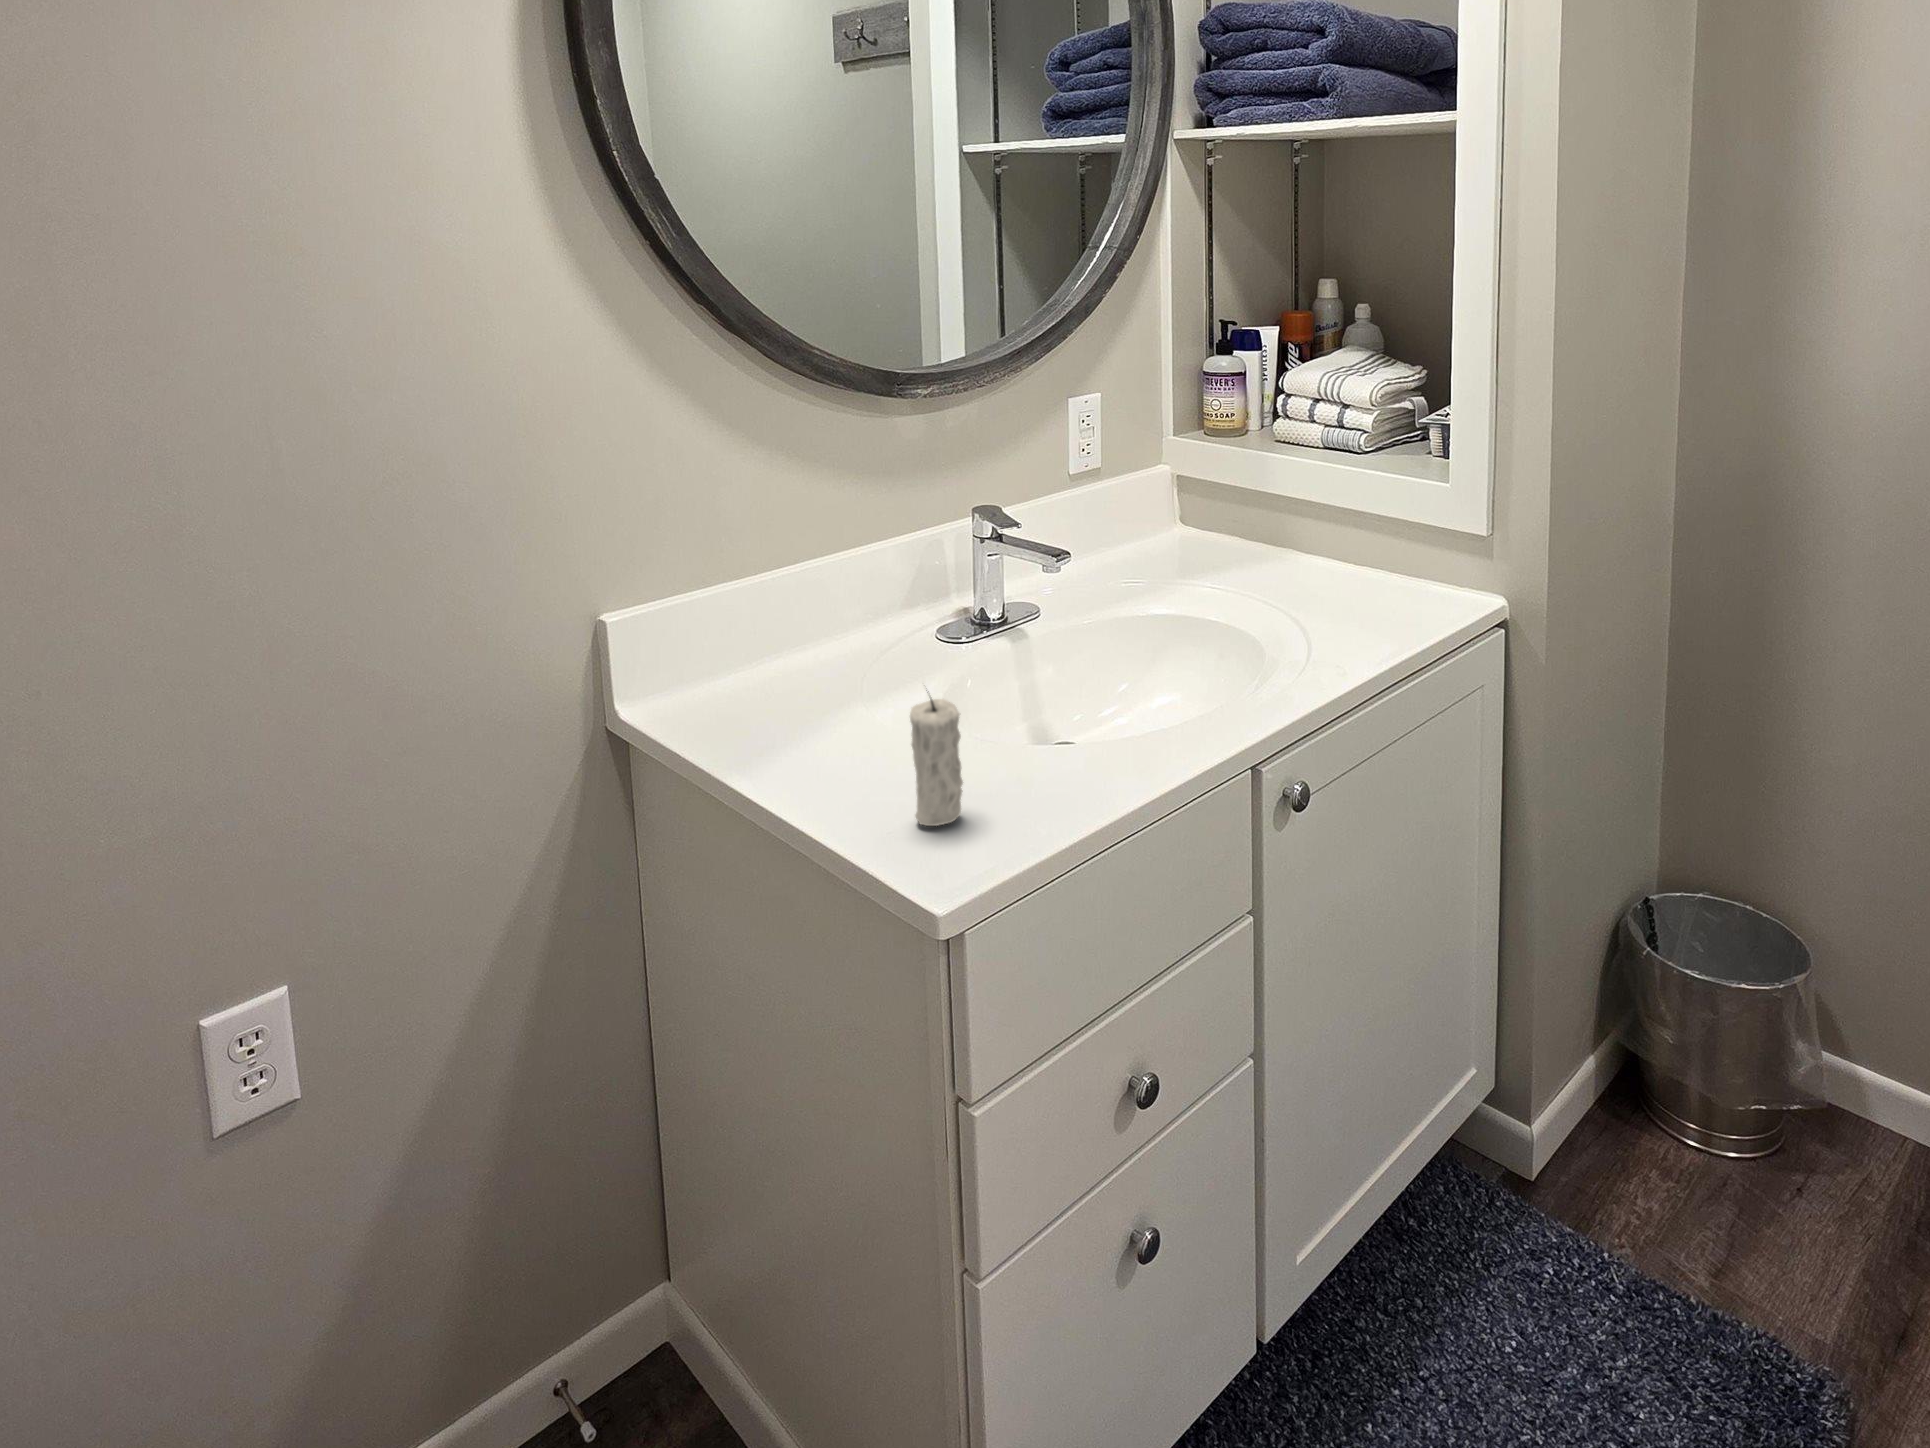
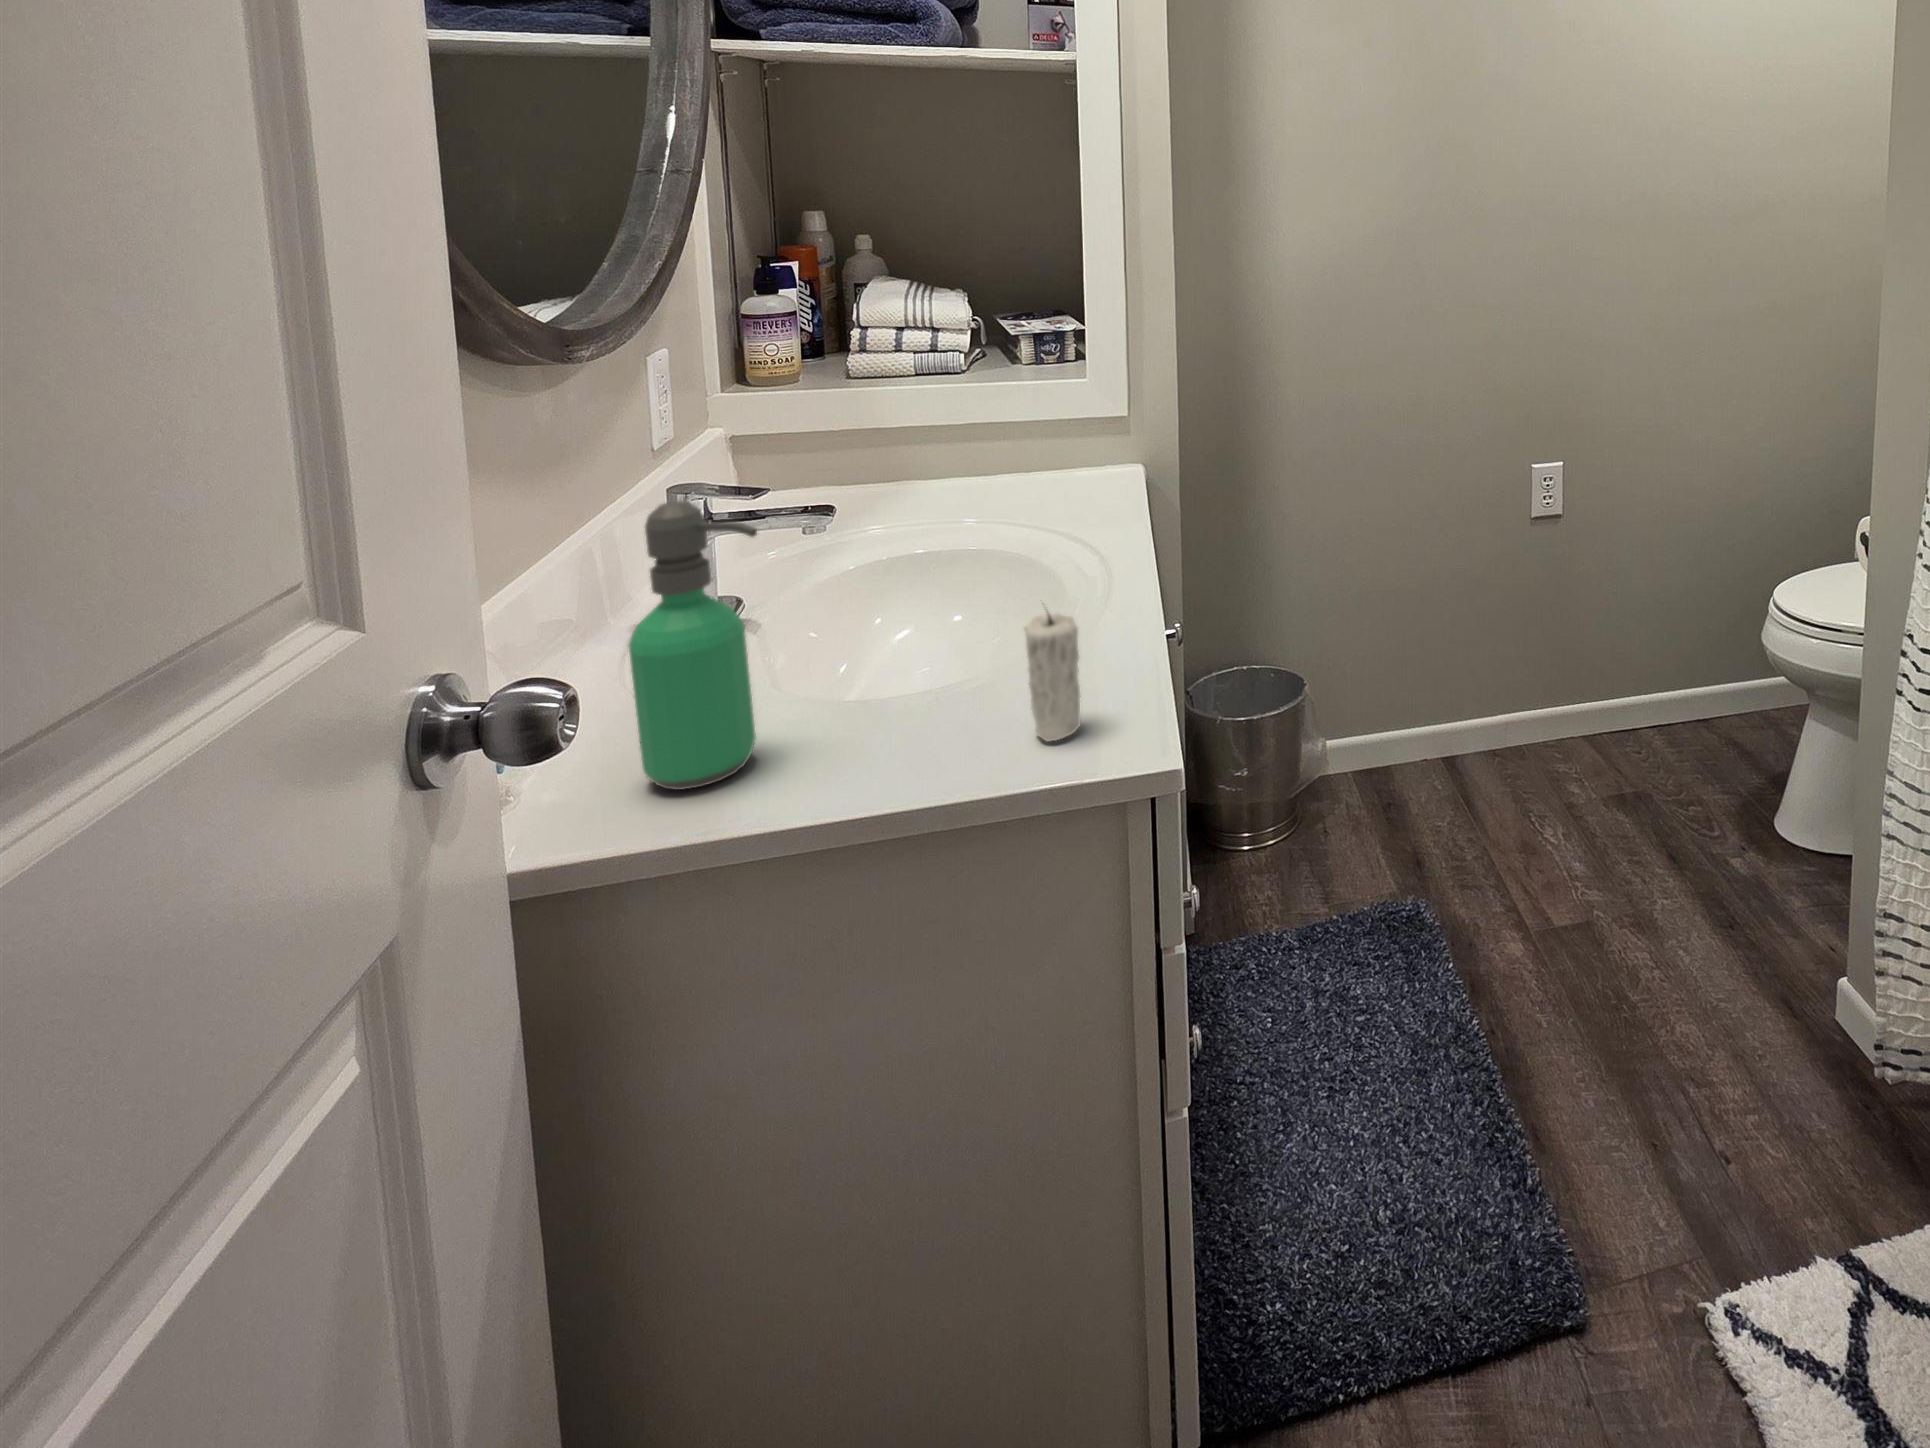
soap dispenser: none [751,511,832,737] -> present [629,501,757,790]

